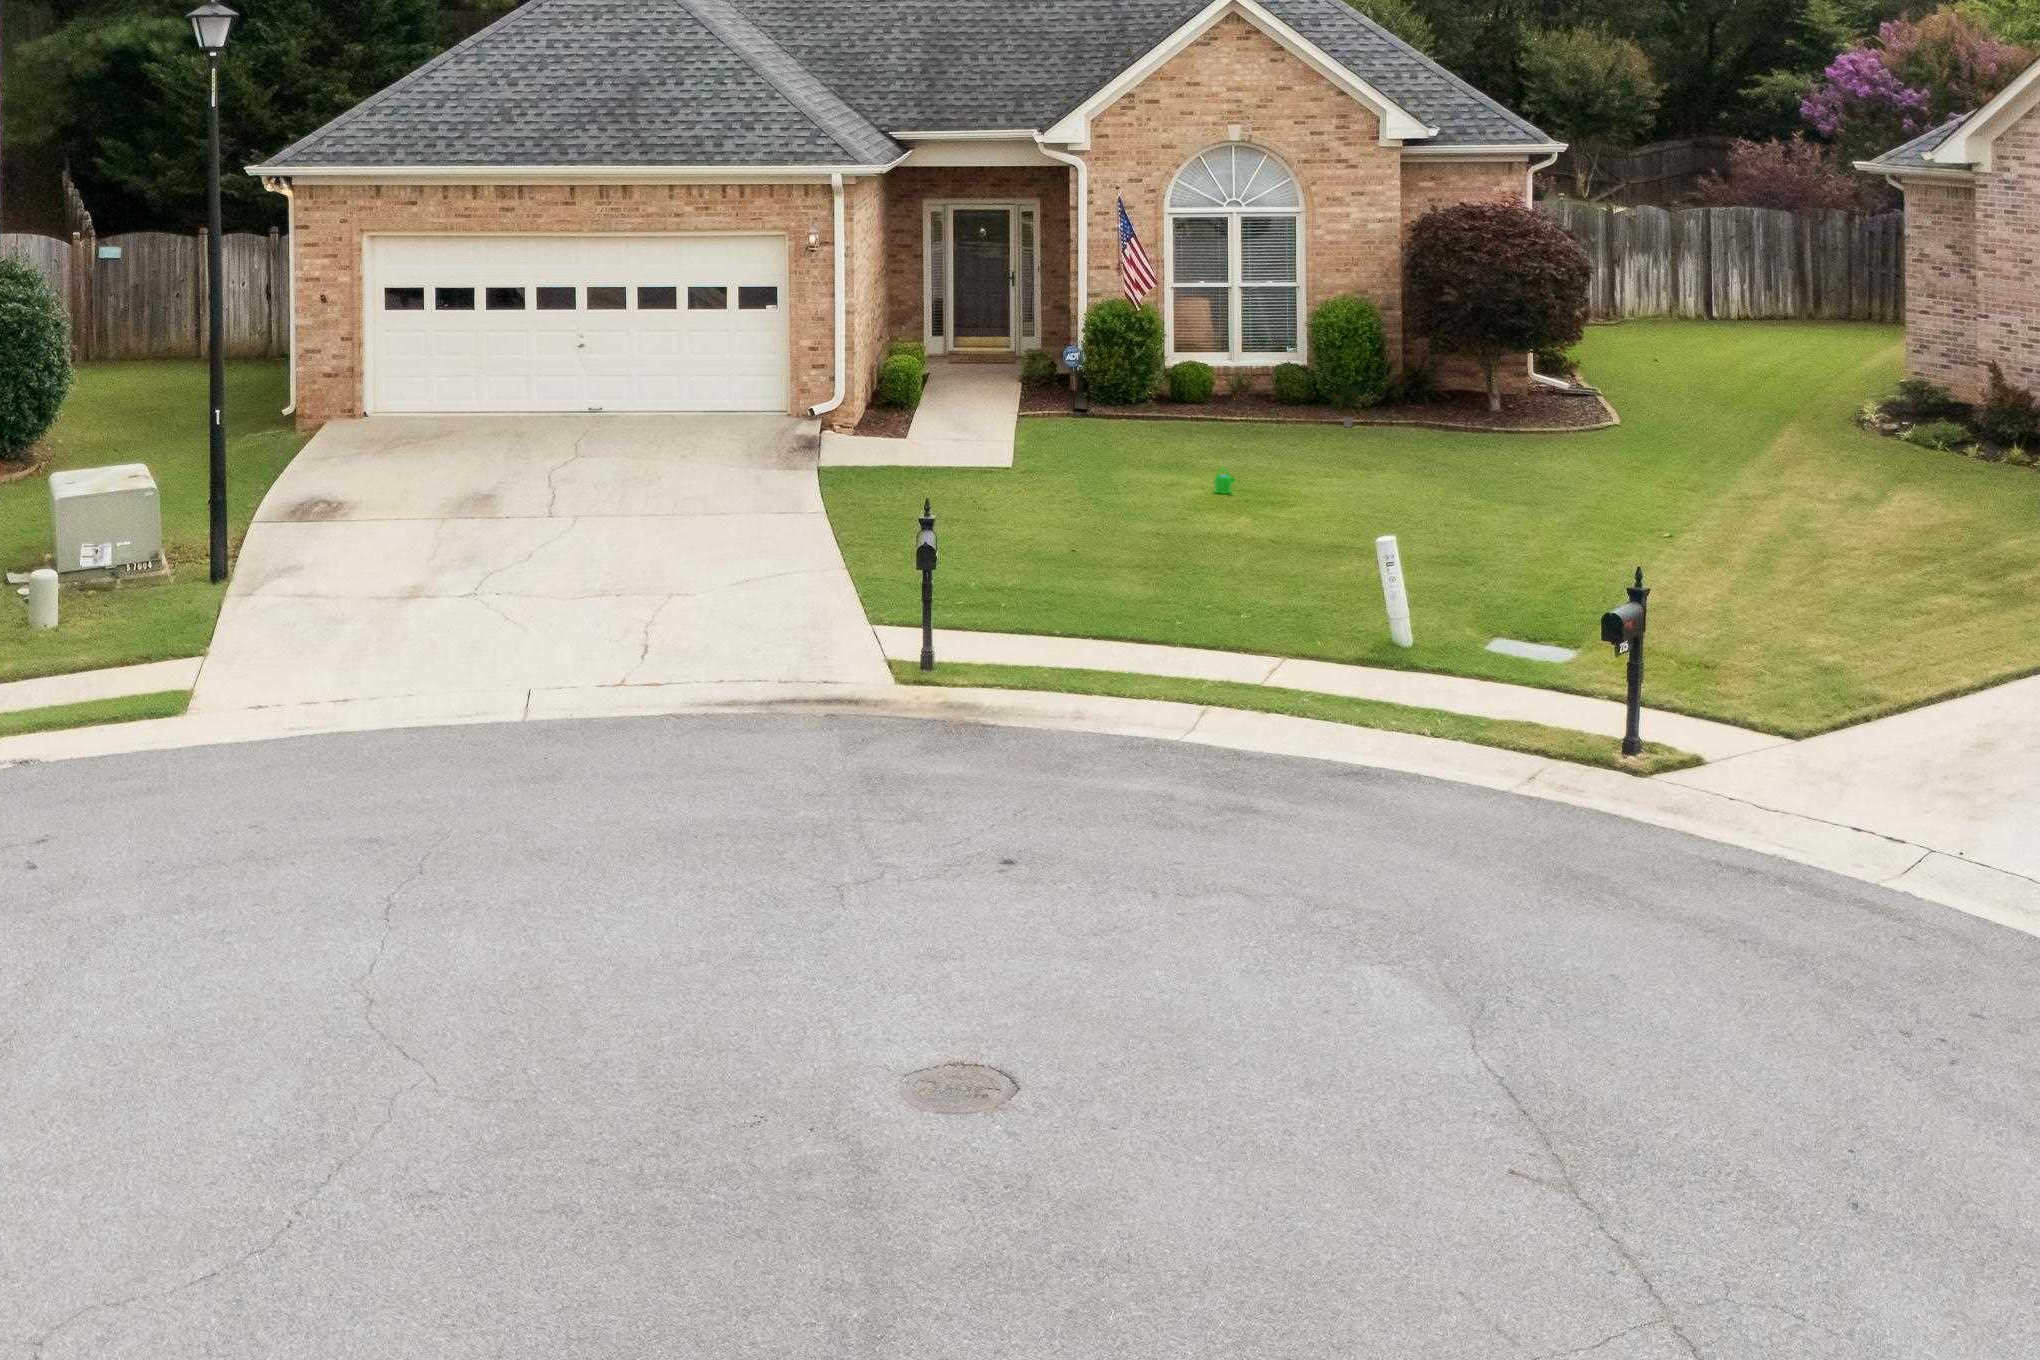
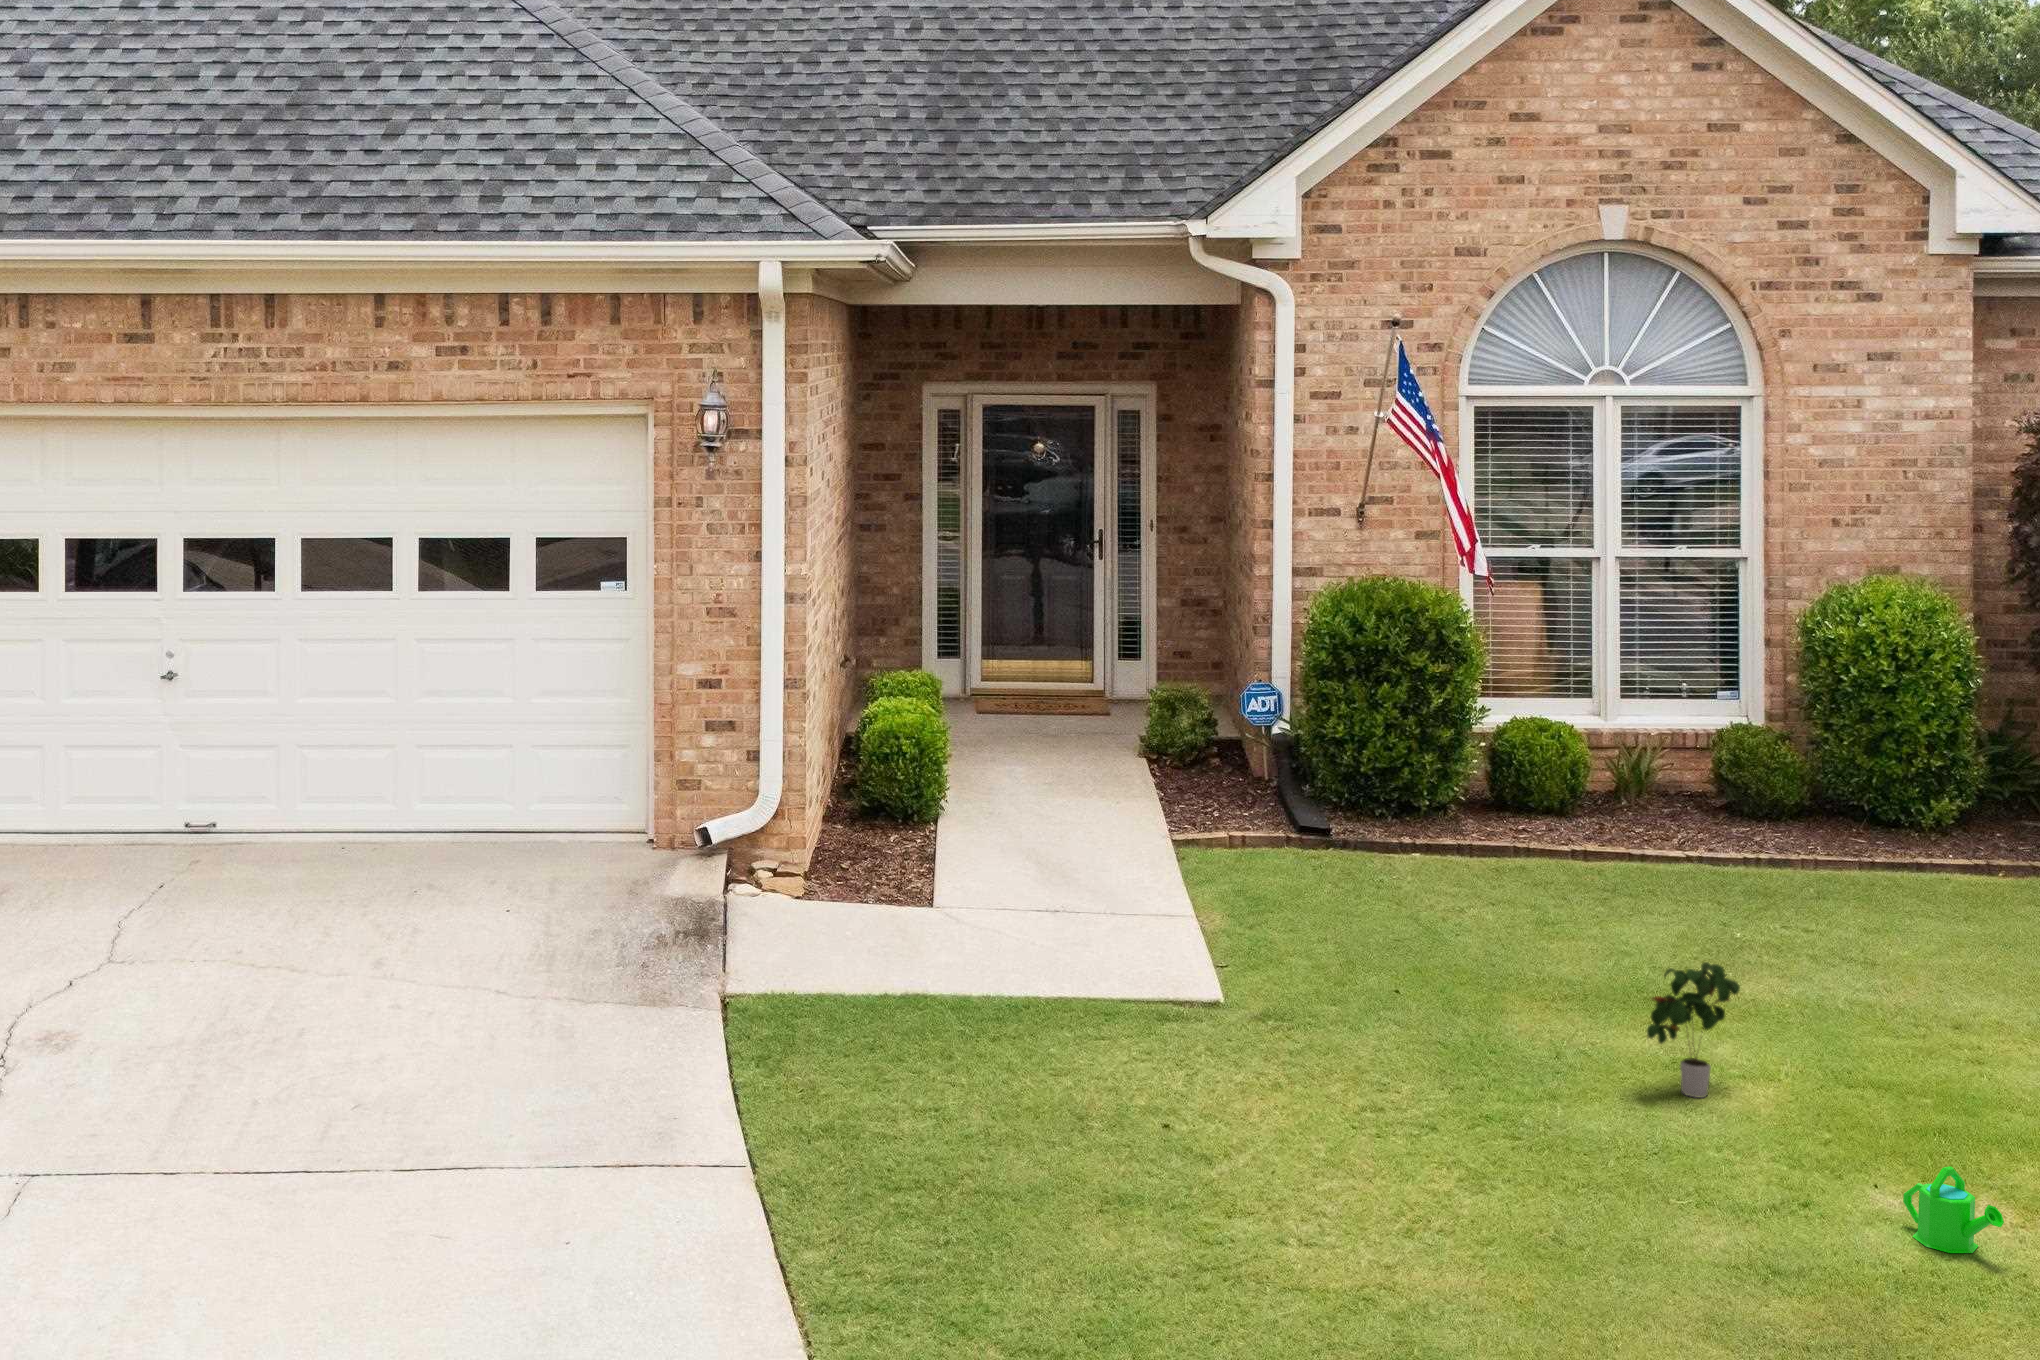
potted plant: present [1331,386,1364,427] -> present [1647,962,1740,1098]

